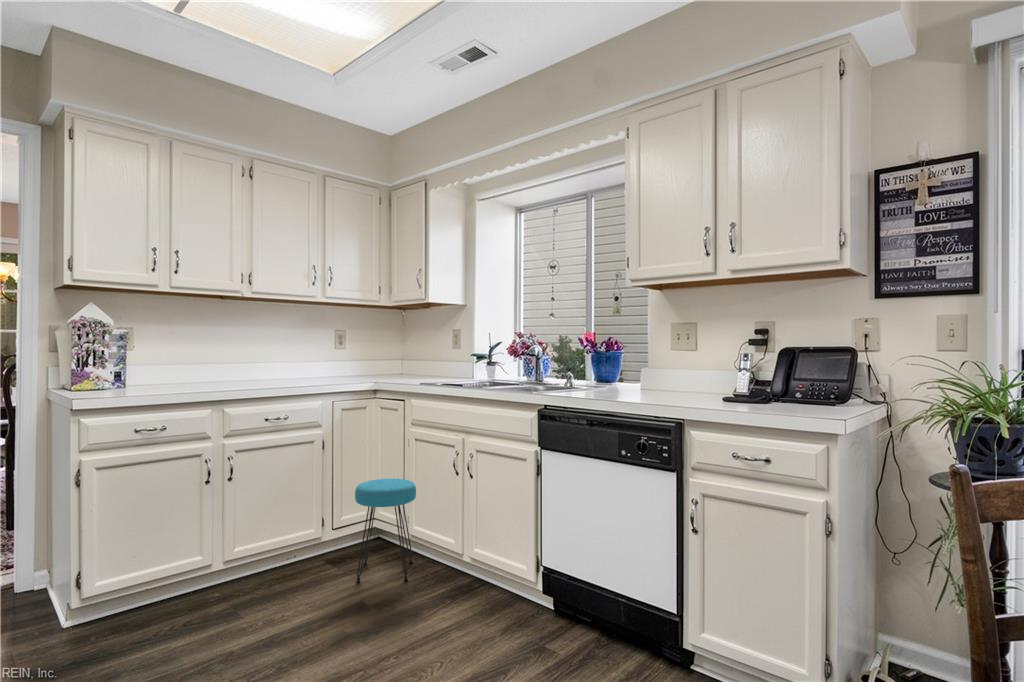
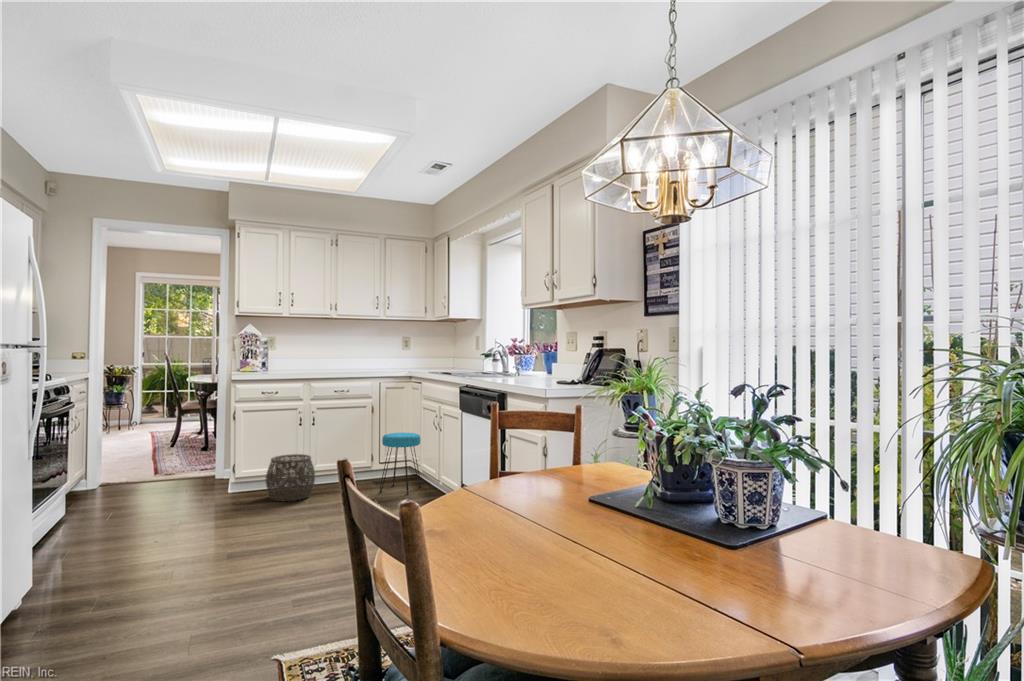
woven basket: none [153,536,249,634] -> present [266,454,315,501]

